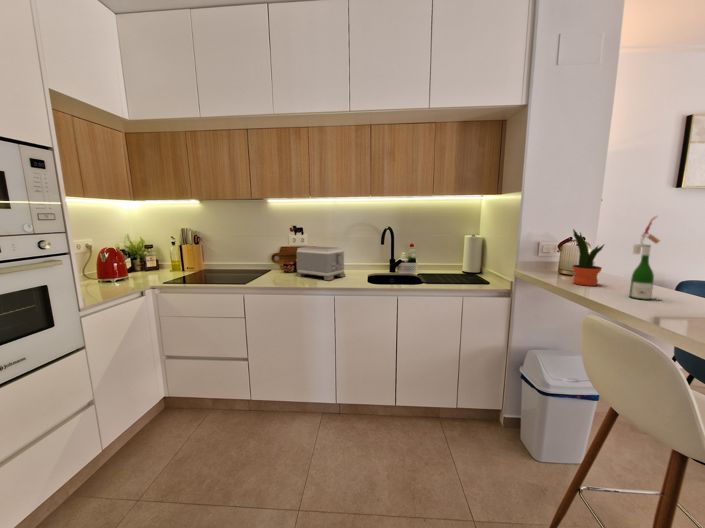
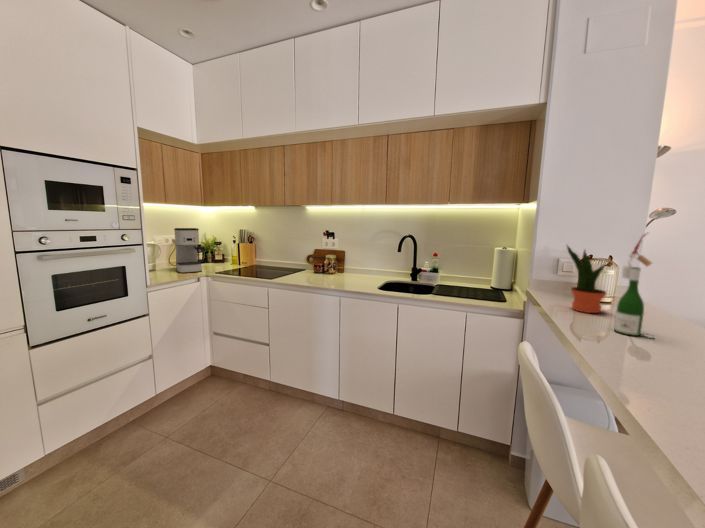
coffee maker: none [93,228,141,287] -> present [174,228,204,273]
toaster: present [296,246,346,281] -> none [320,250,364,283]

